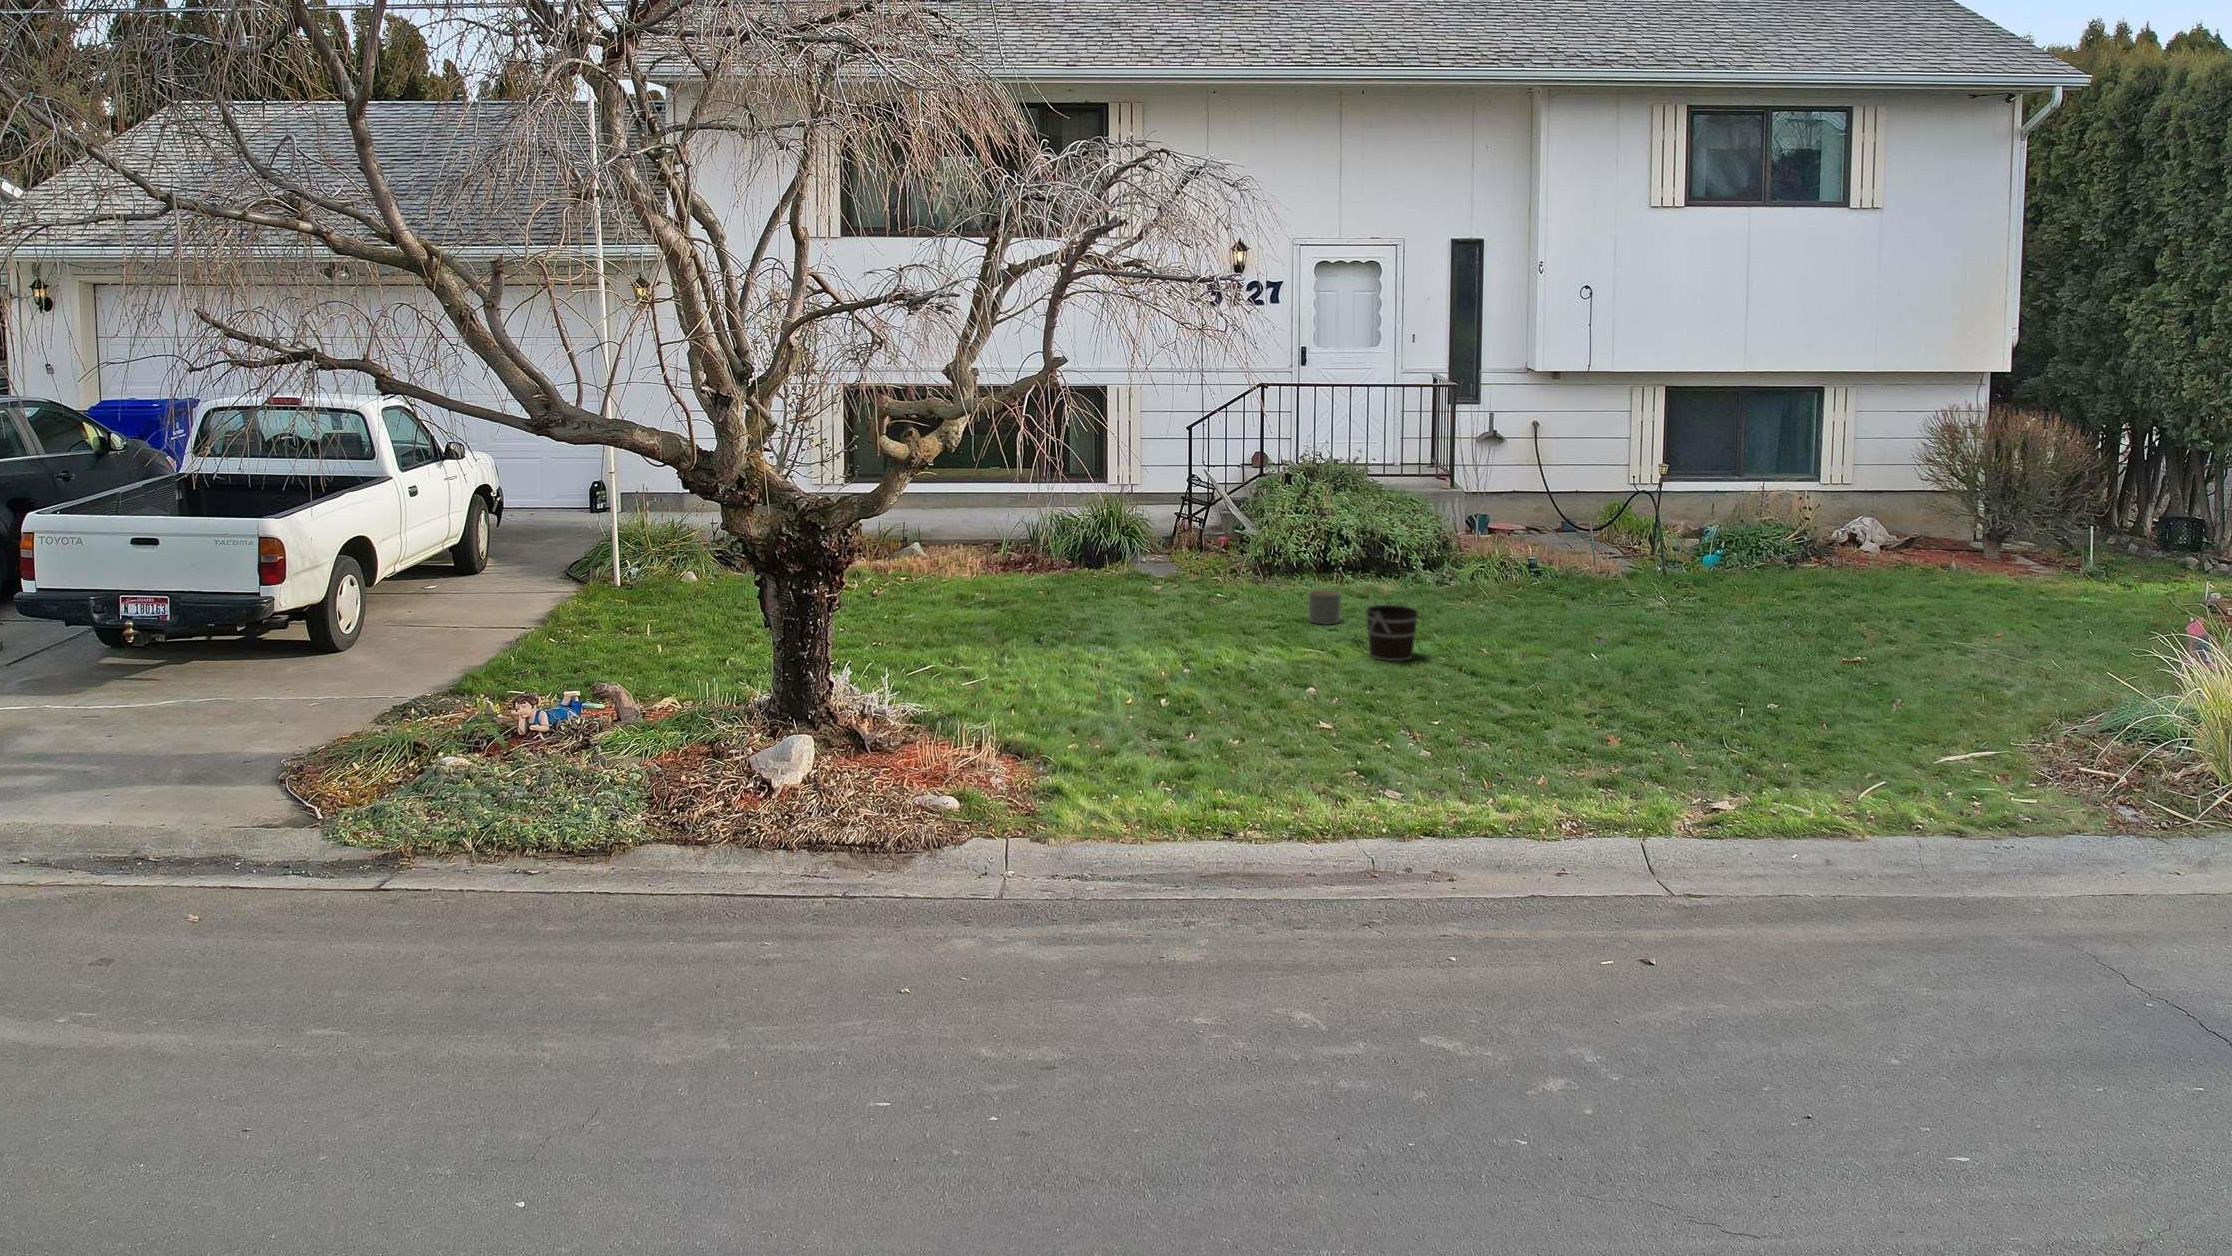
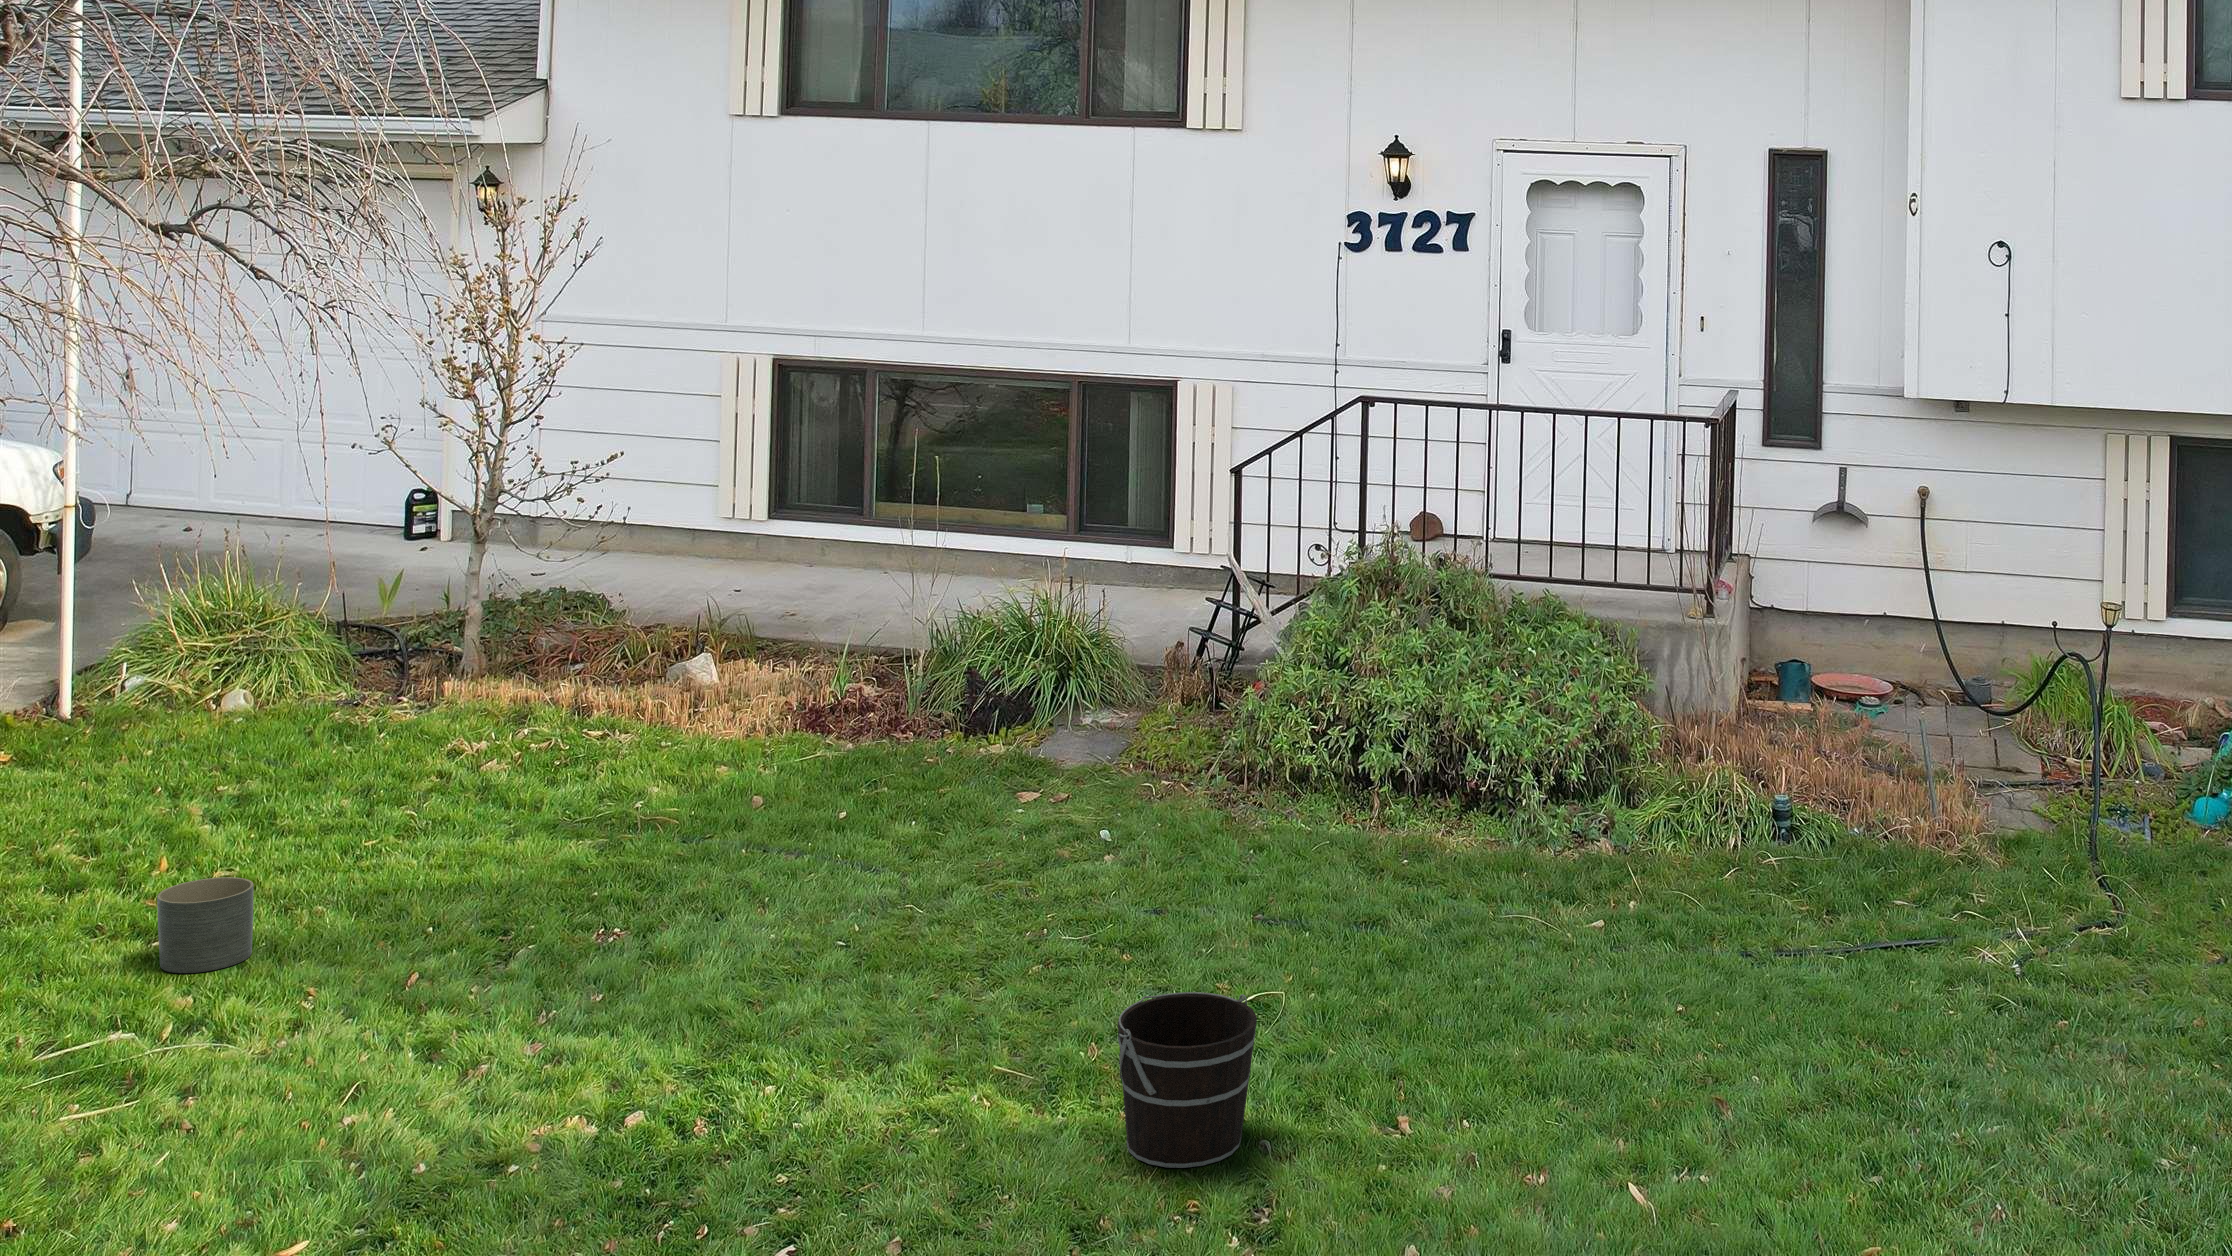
planter: present [1309,590,1341,624] -> present [157,877,253,973]

